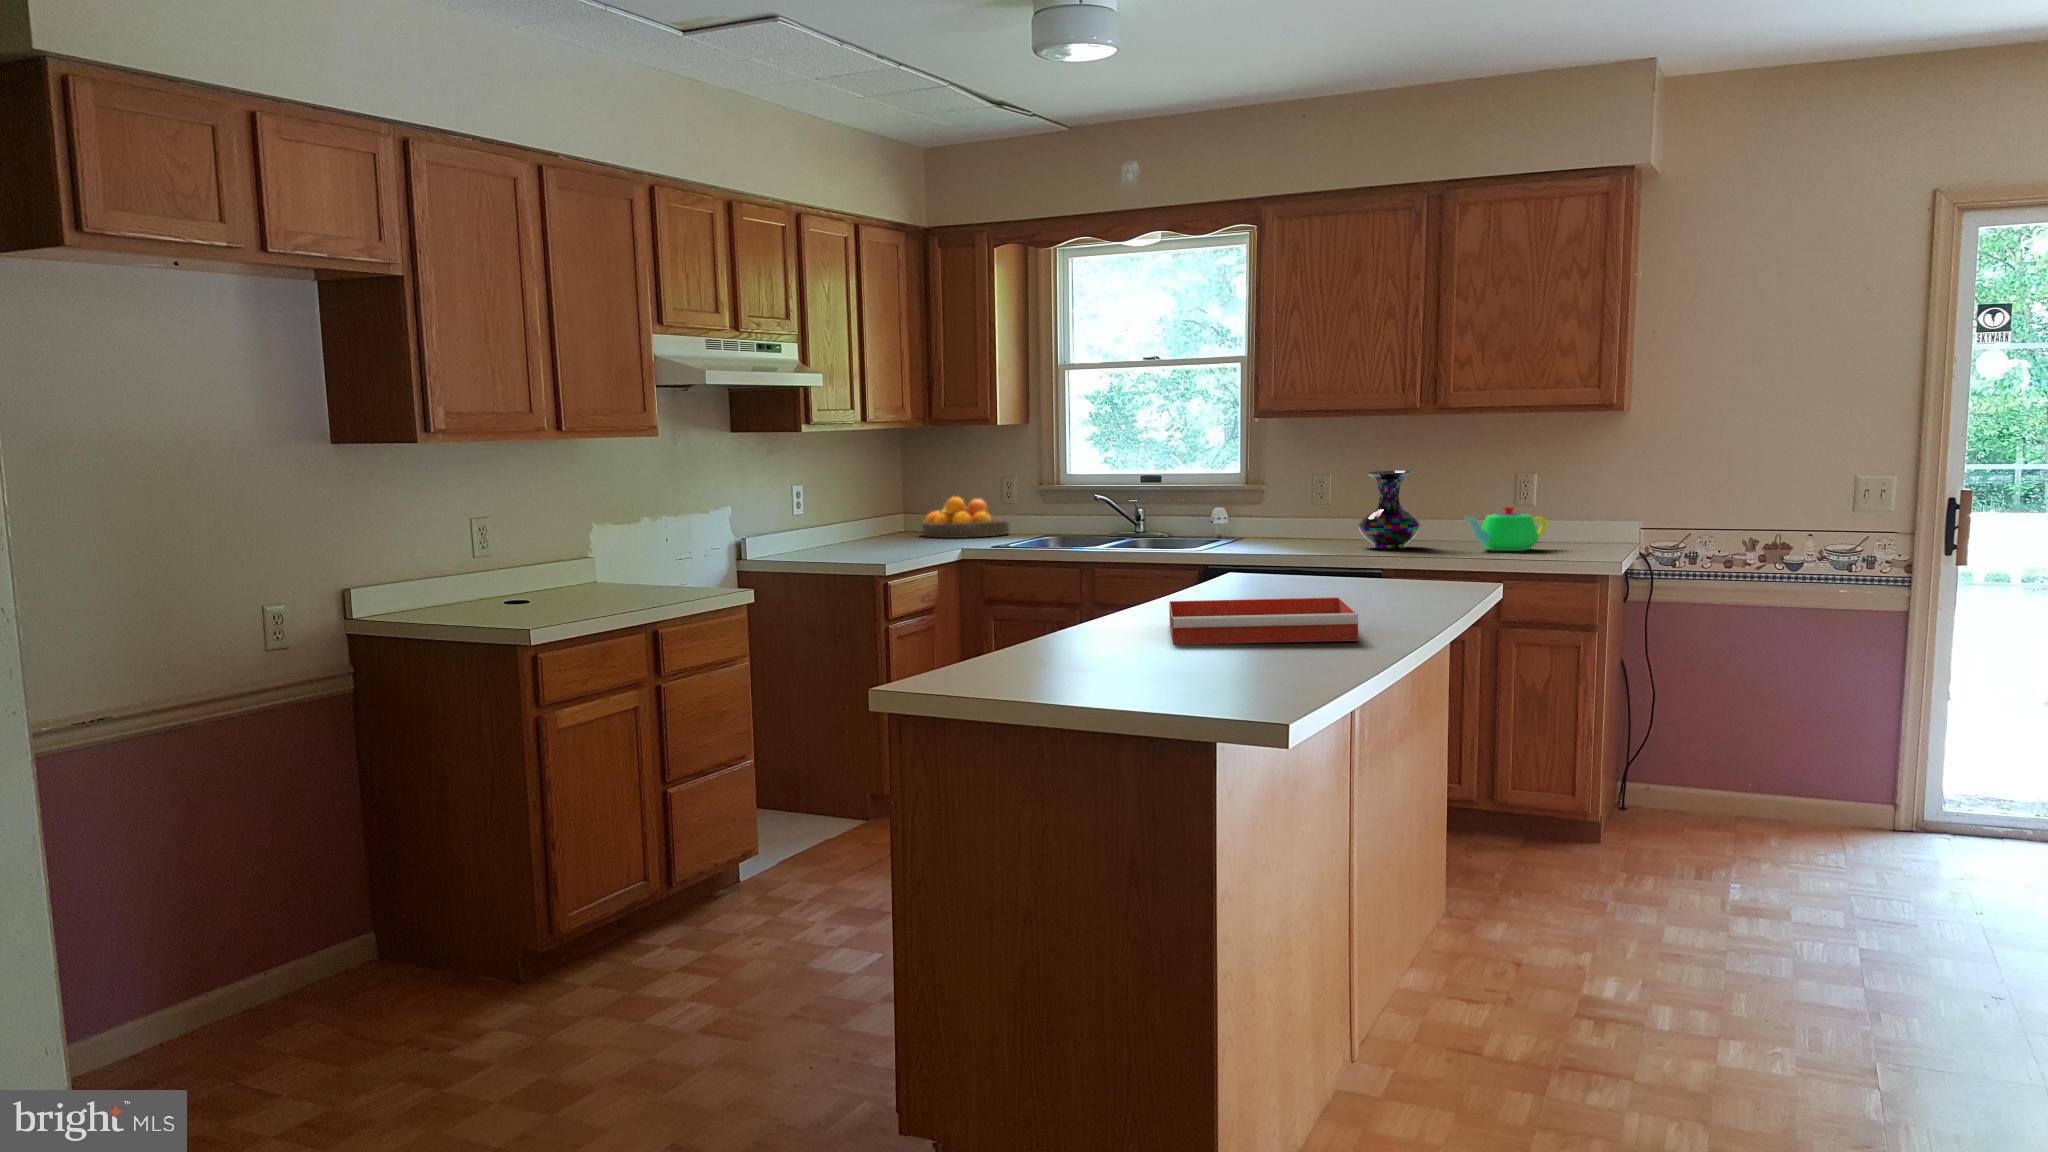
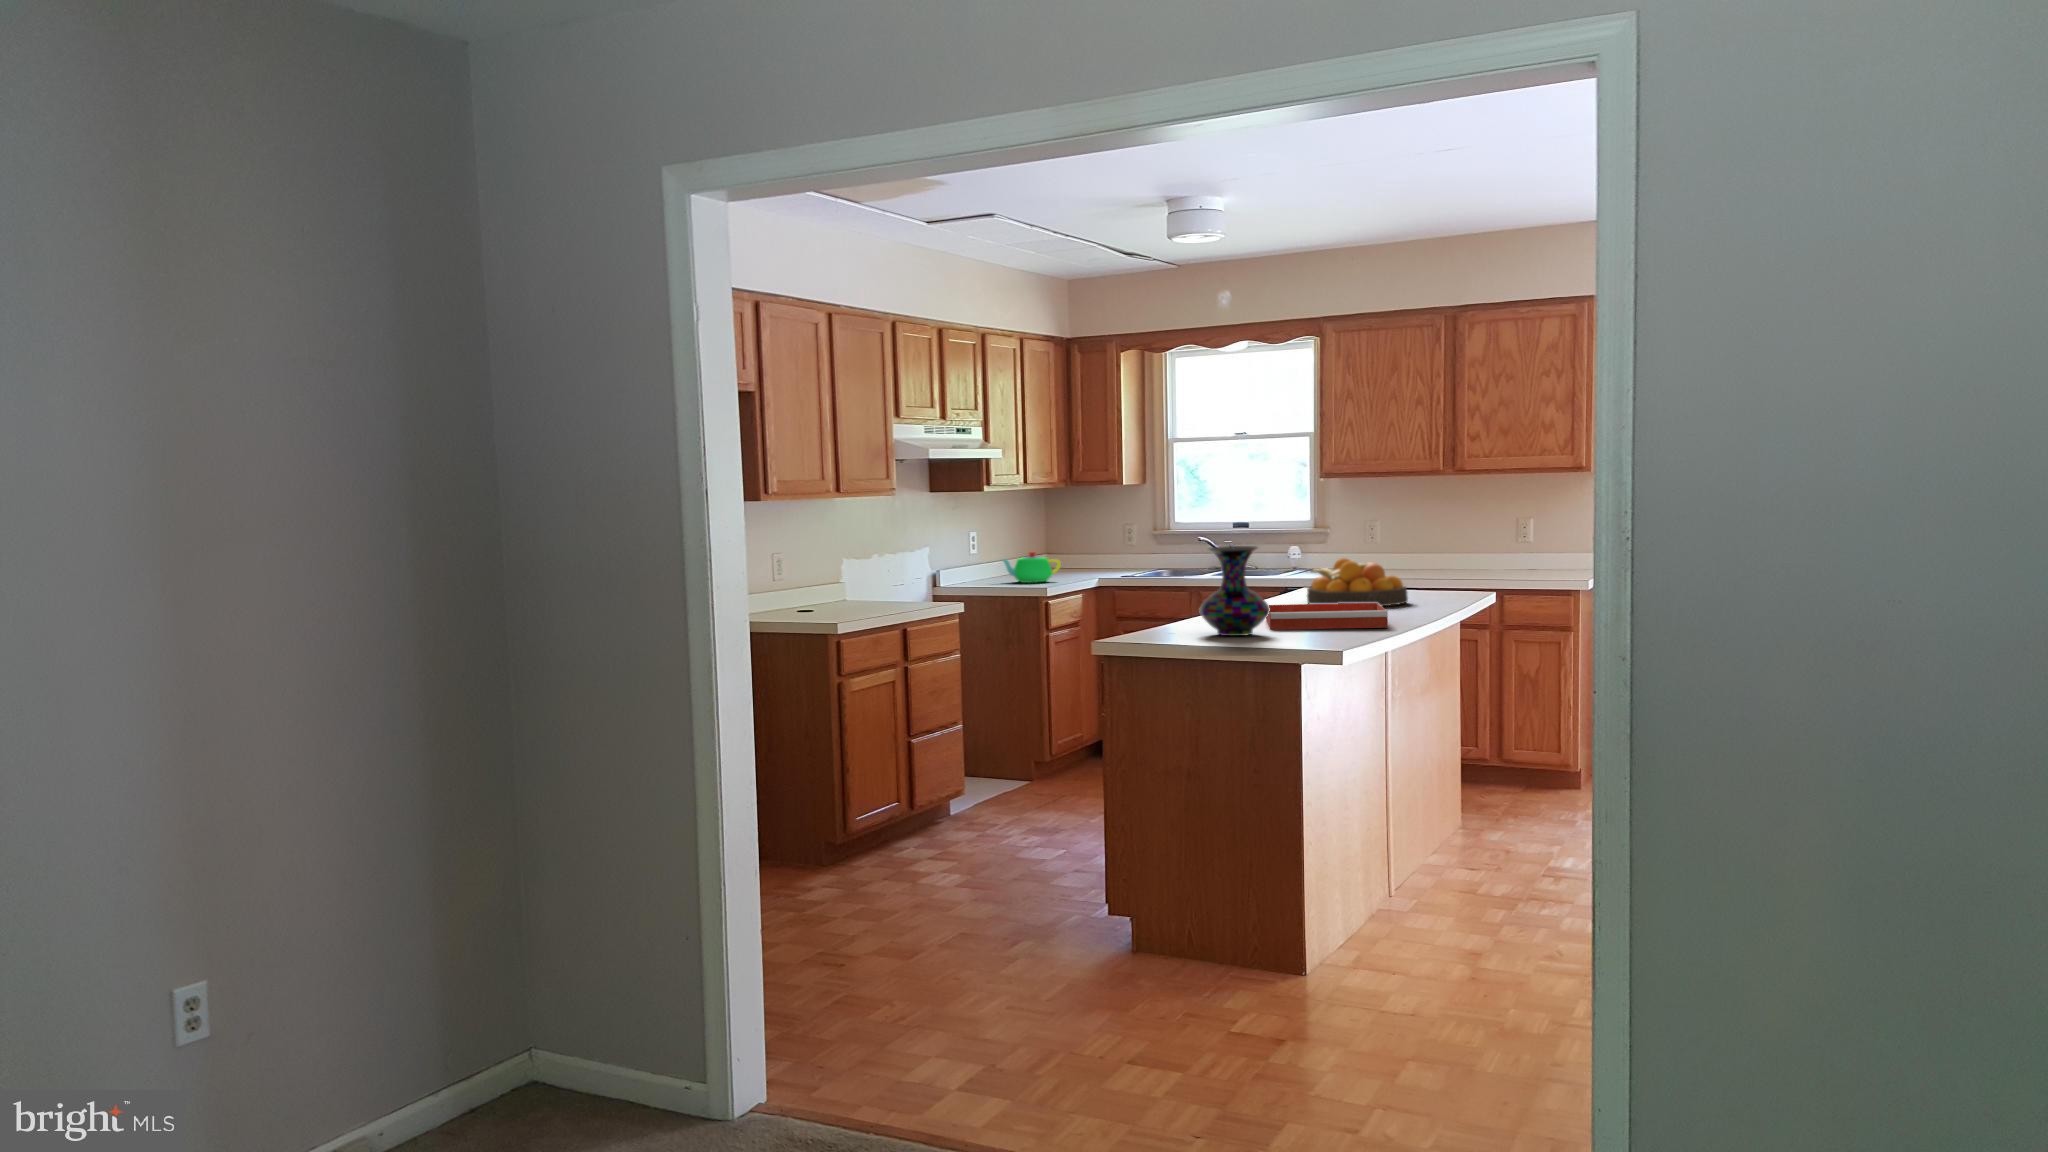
vase: present [1358,471,1421,549] -> present [1200,546,1269,636]
fruit bowl: present [922,497,1009,538] -> present [1307,558,1408,606]
teapot: present [1466,507,1548,551] -> present [1002,552,1061,583]

